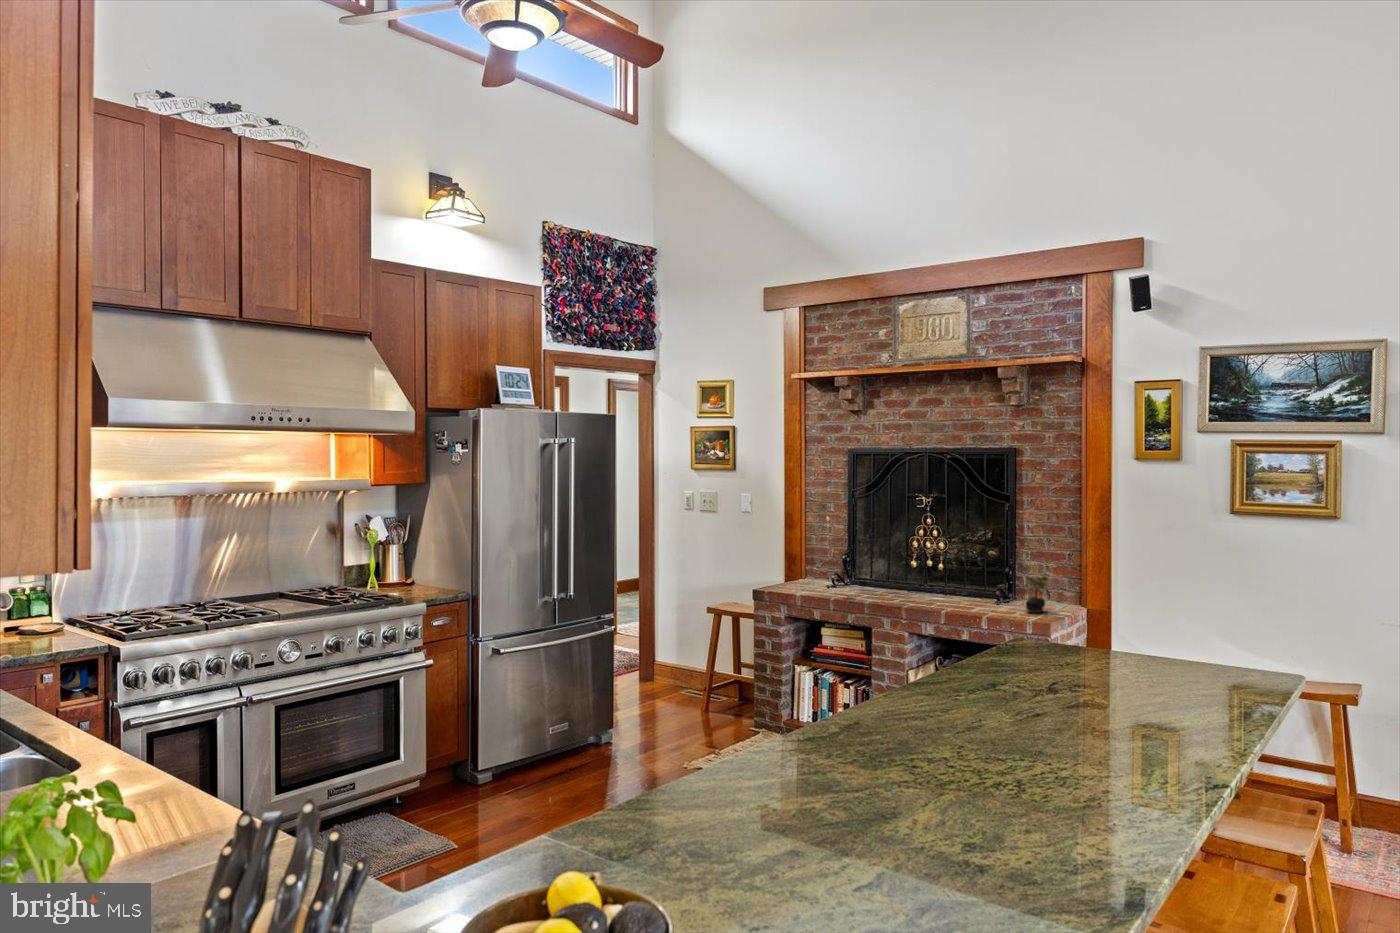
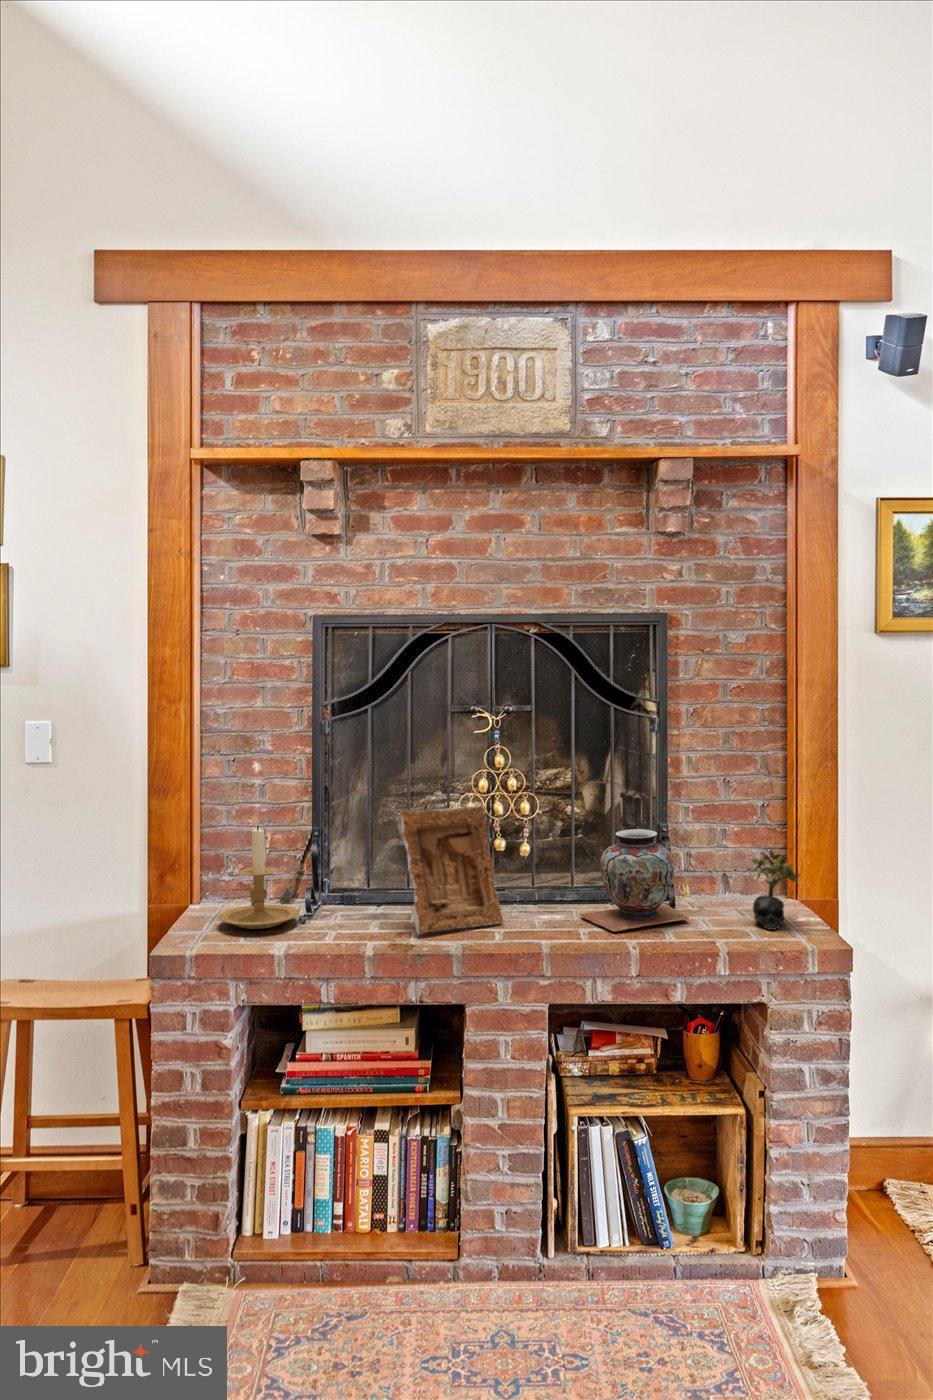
picture frame: none [861,541,908,598] -> present [401,806,503,934]
candle holder: none [789,544,825,589] -> present [218,826,300,929]
decorative vase: none [947,559,998,606] -> present [579,829,689,931]

